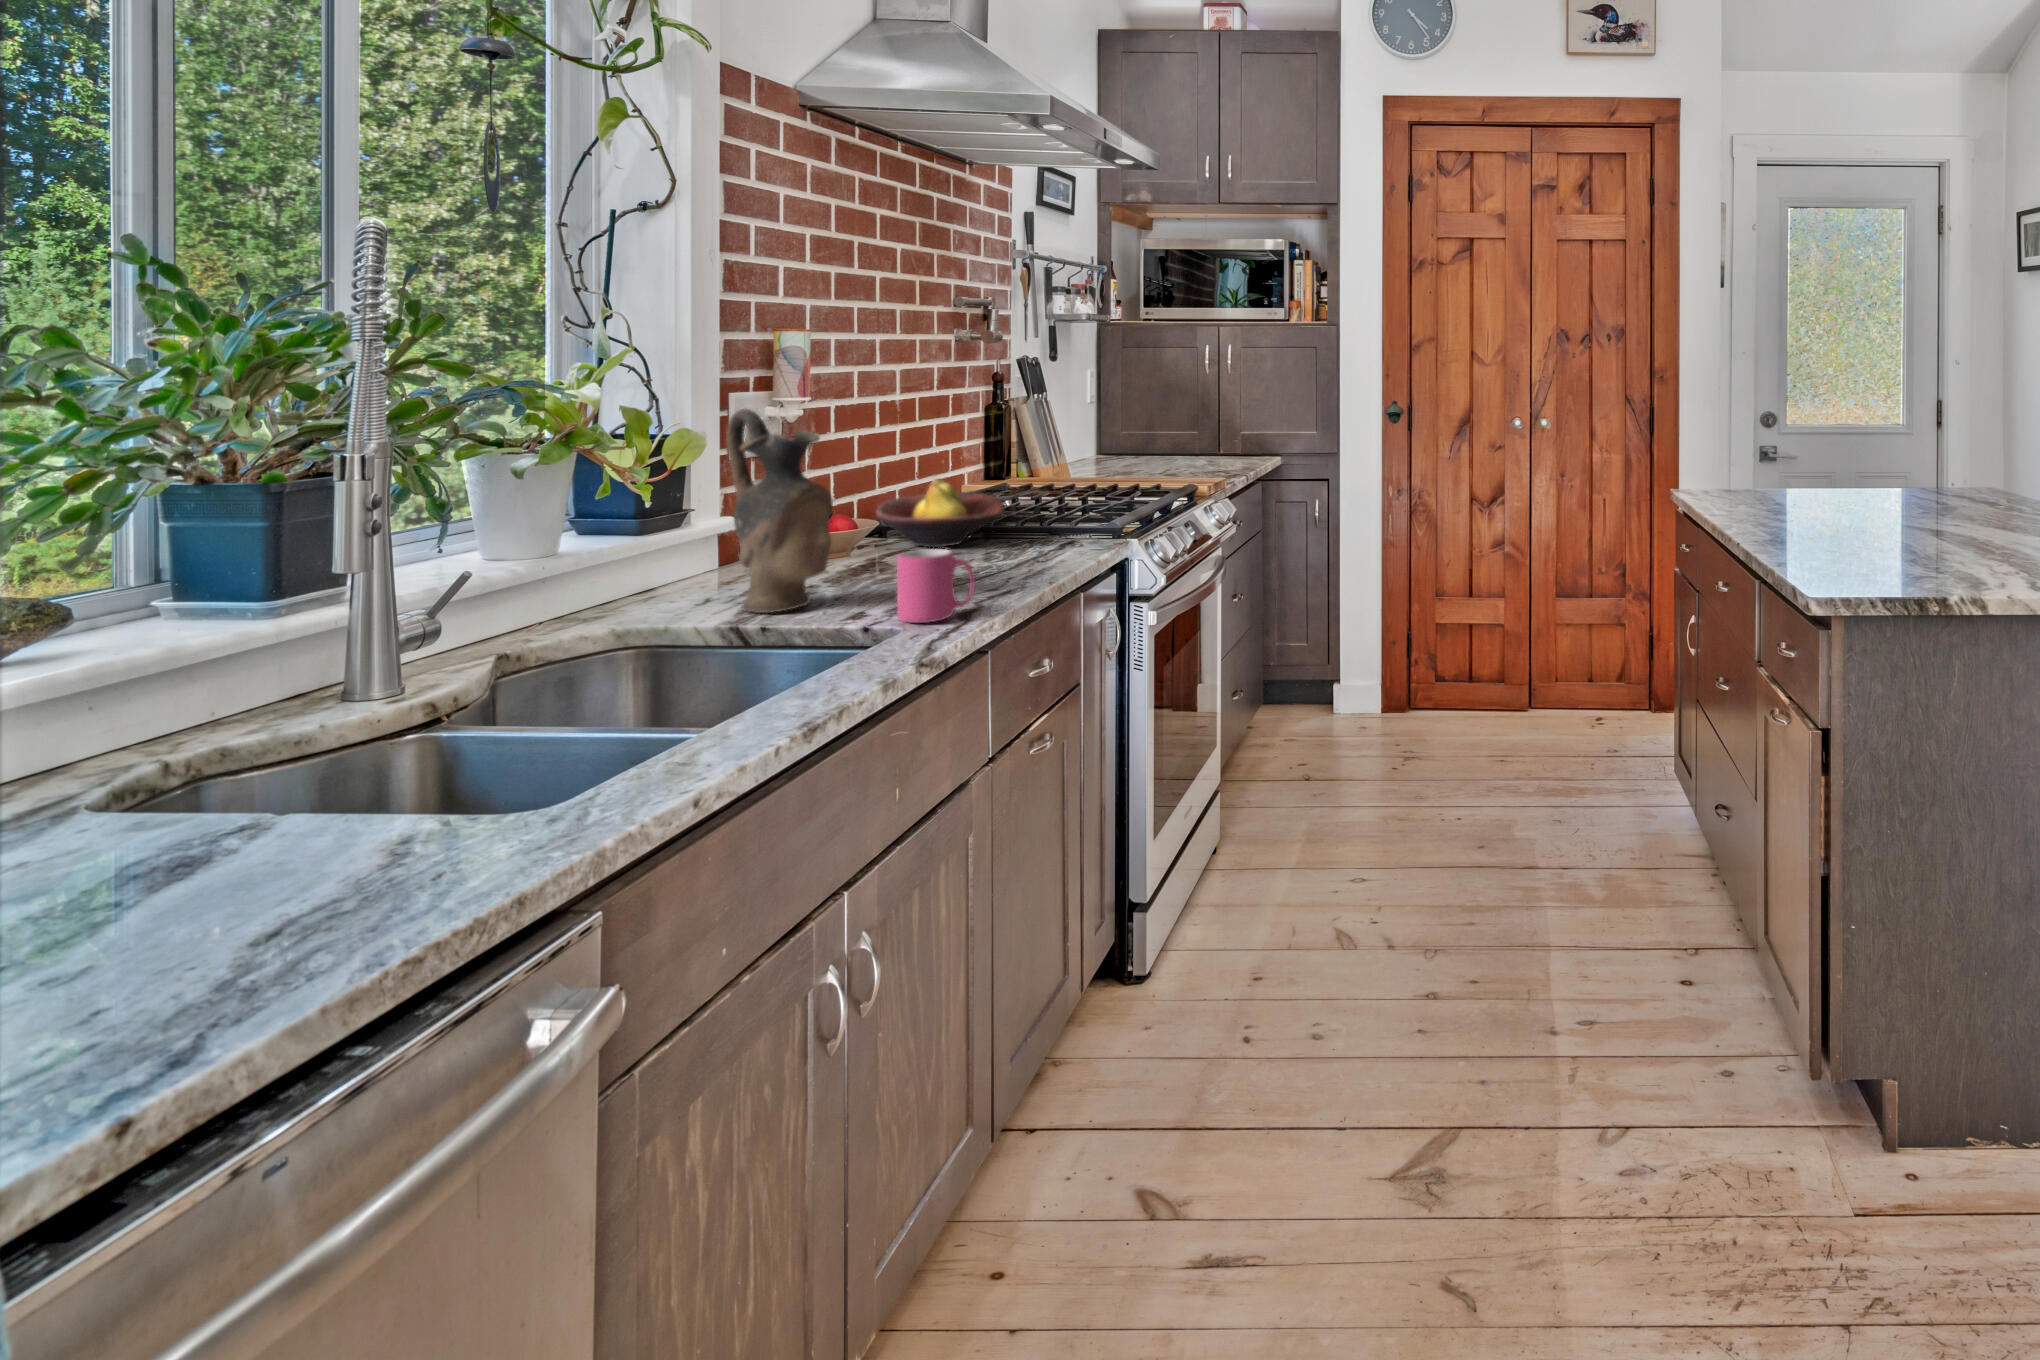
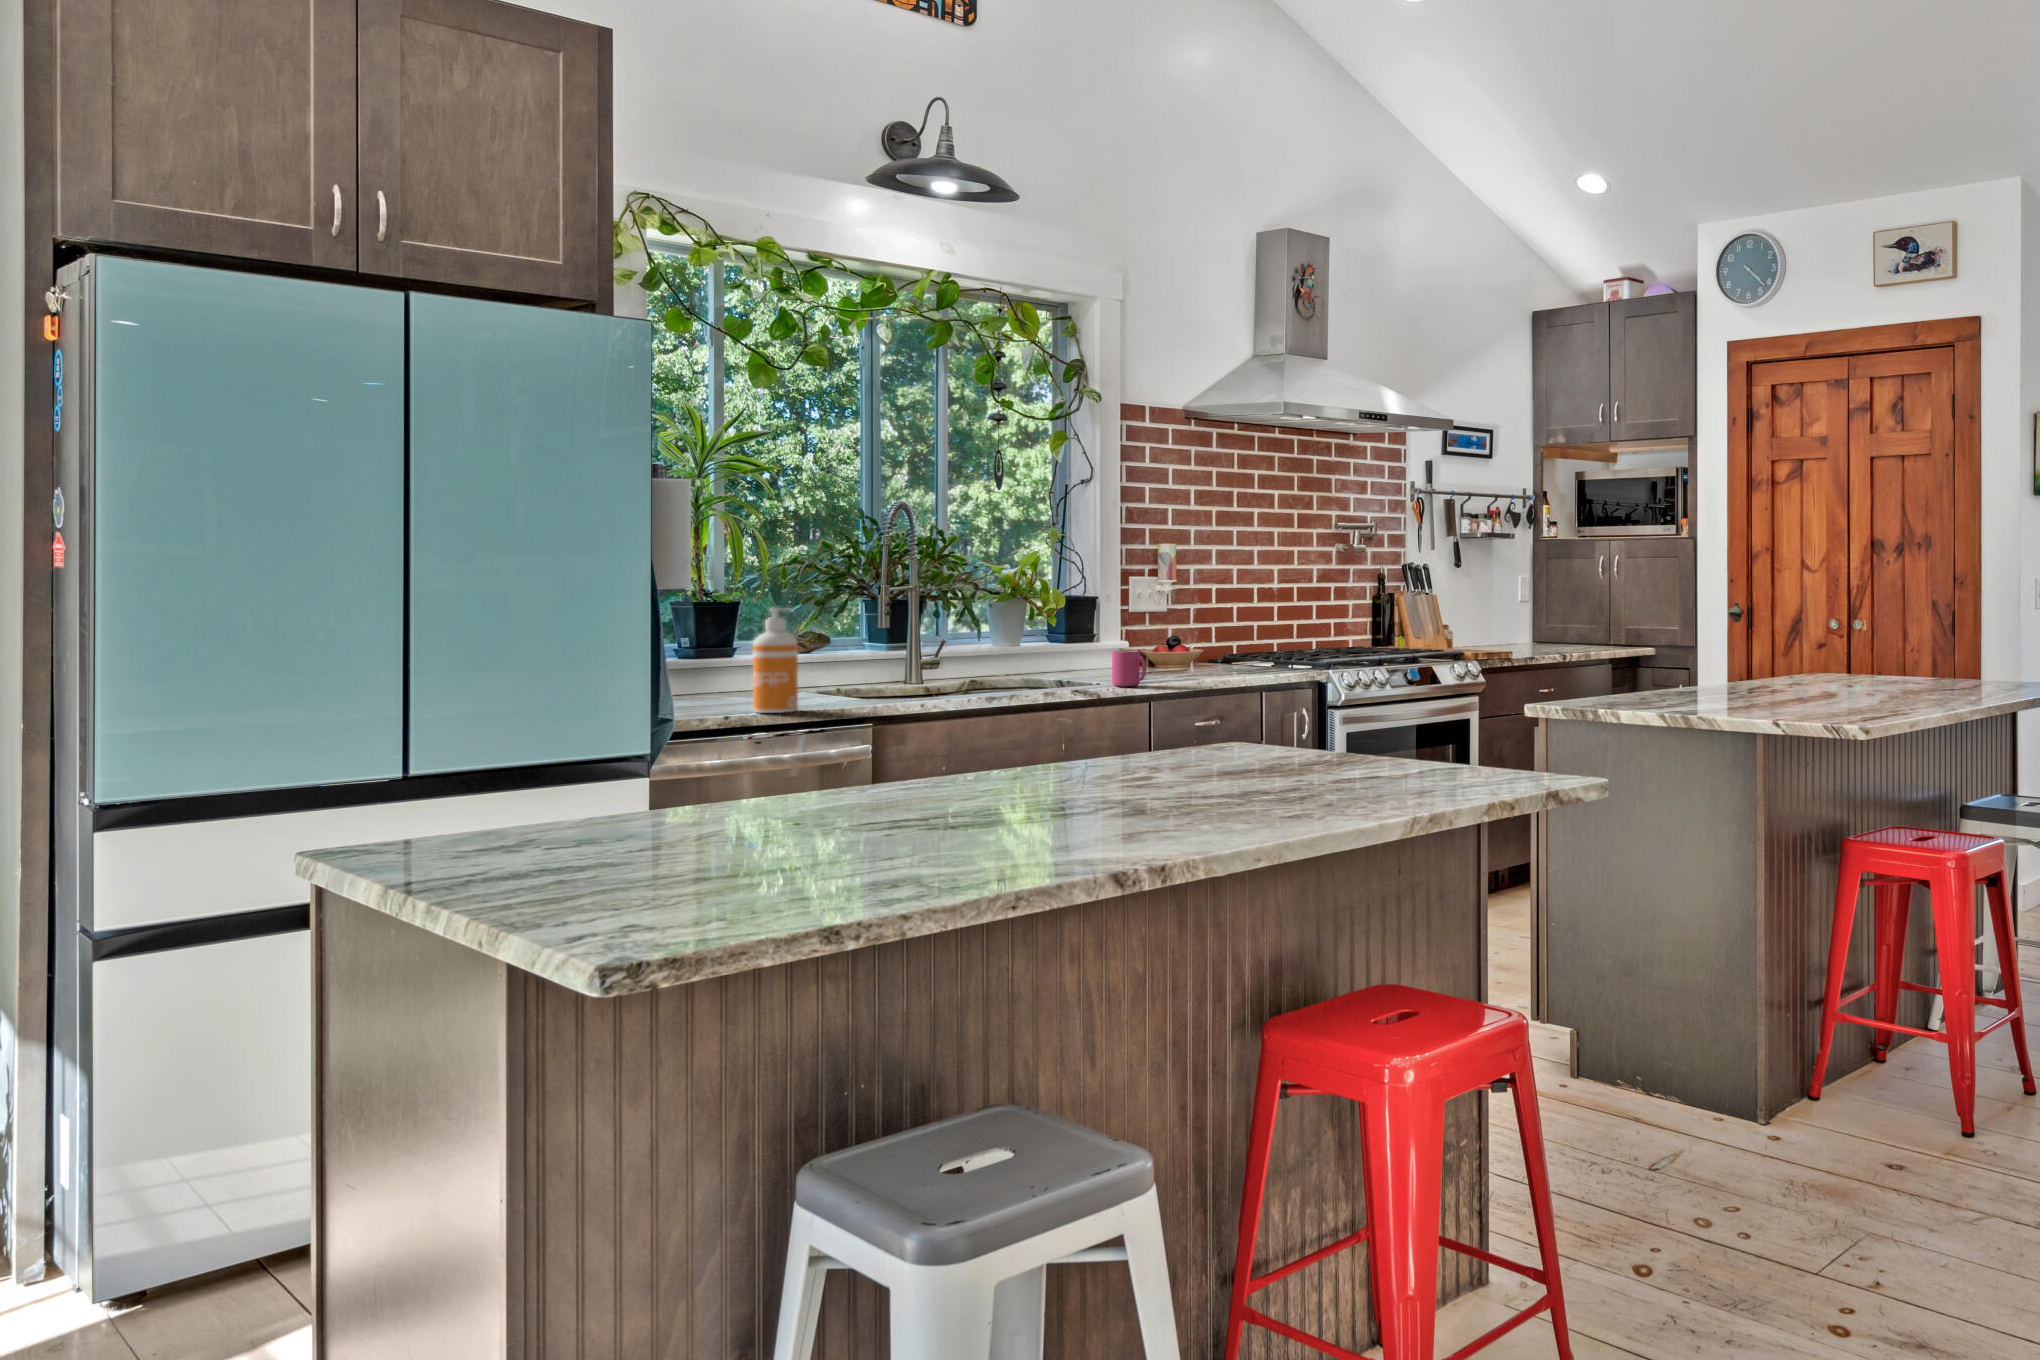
ceramic pitcher: present [726,409,833,613] -> none [1064,576,1108,678]
fruit bowl: present [875,479,1004,547] -> none [1188,632,1276,668]
soap dispenser: none [133,604,331,983] -> present [753,608,798,713]

